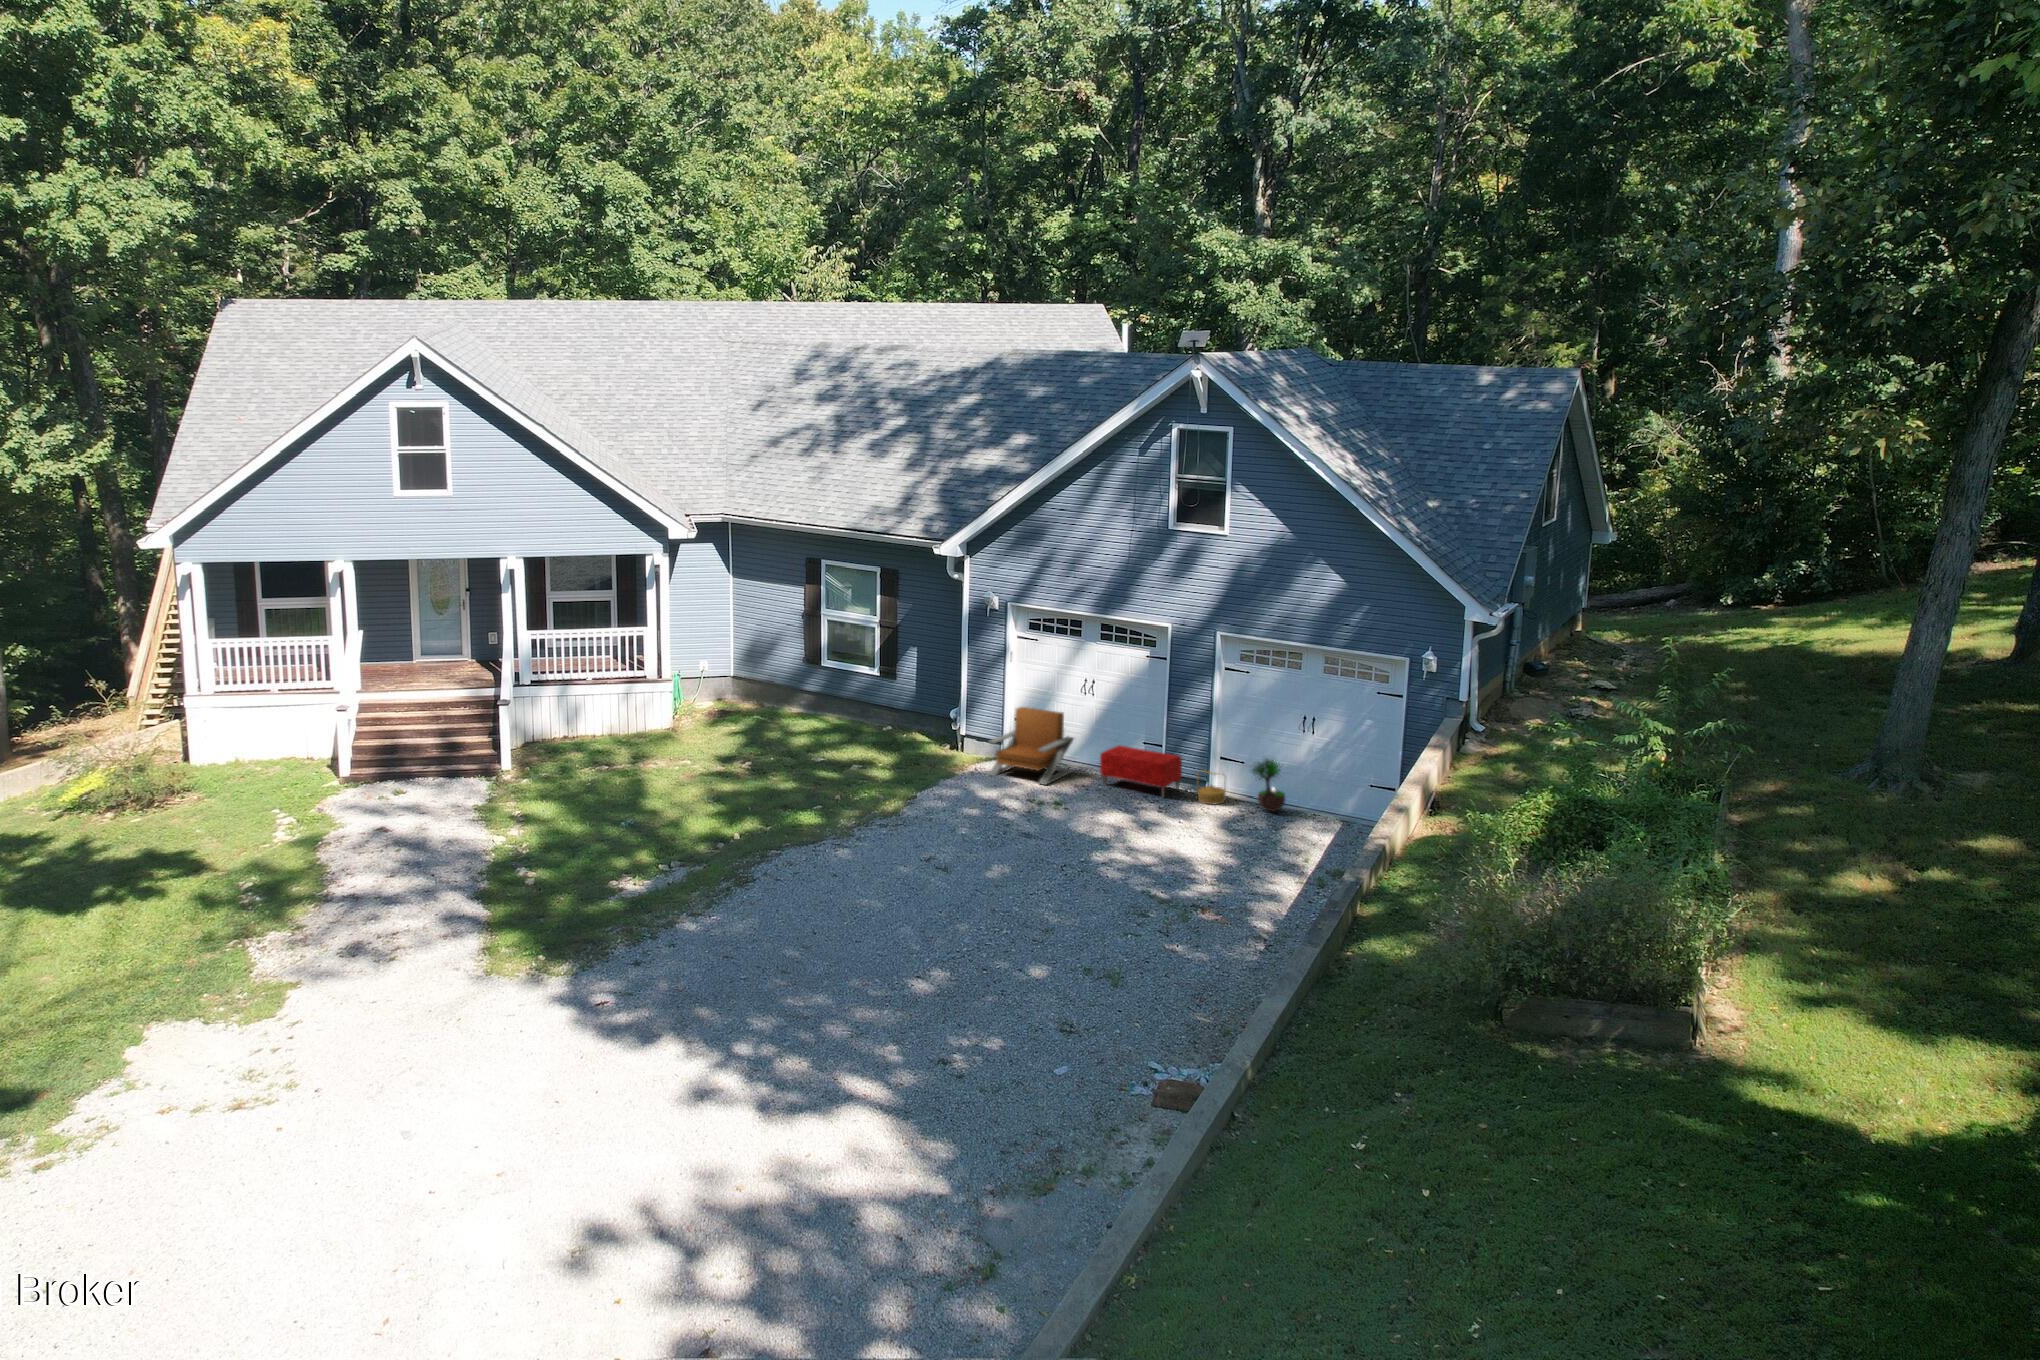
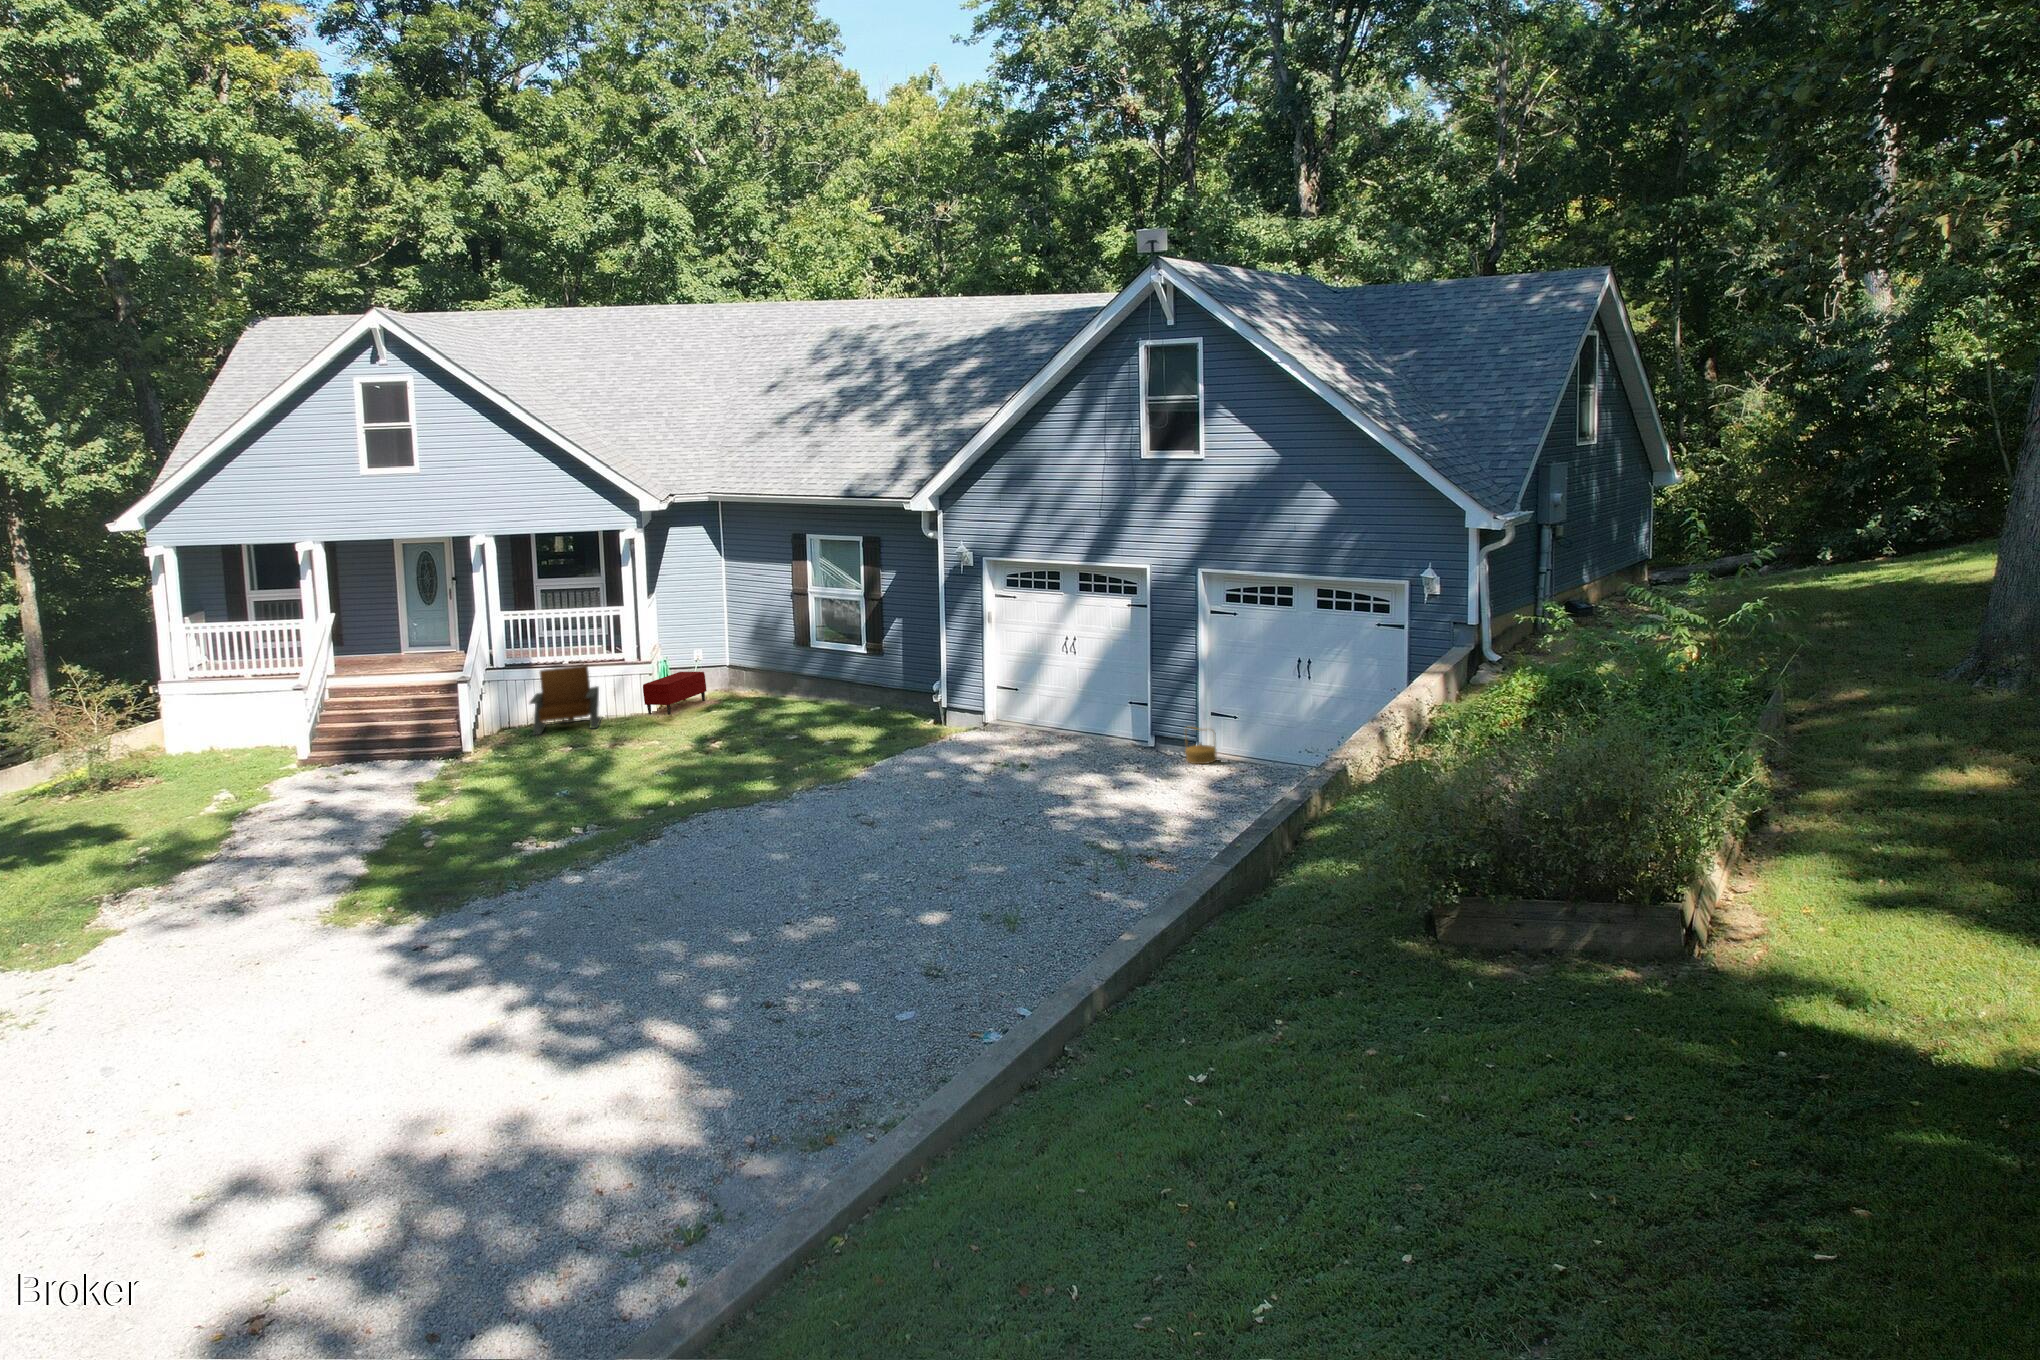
lounge chair: present [989,707,1074,785] -> present [530,665,602,735]
bench: present [1100,746,1182,797] -> present [643,672,707,714]
potted tree: present [1252,759,1285,811] -> none [1235,701,1281,769]

